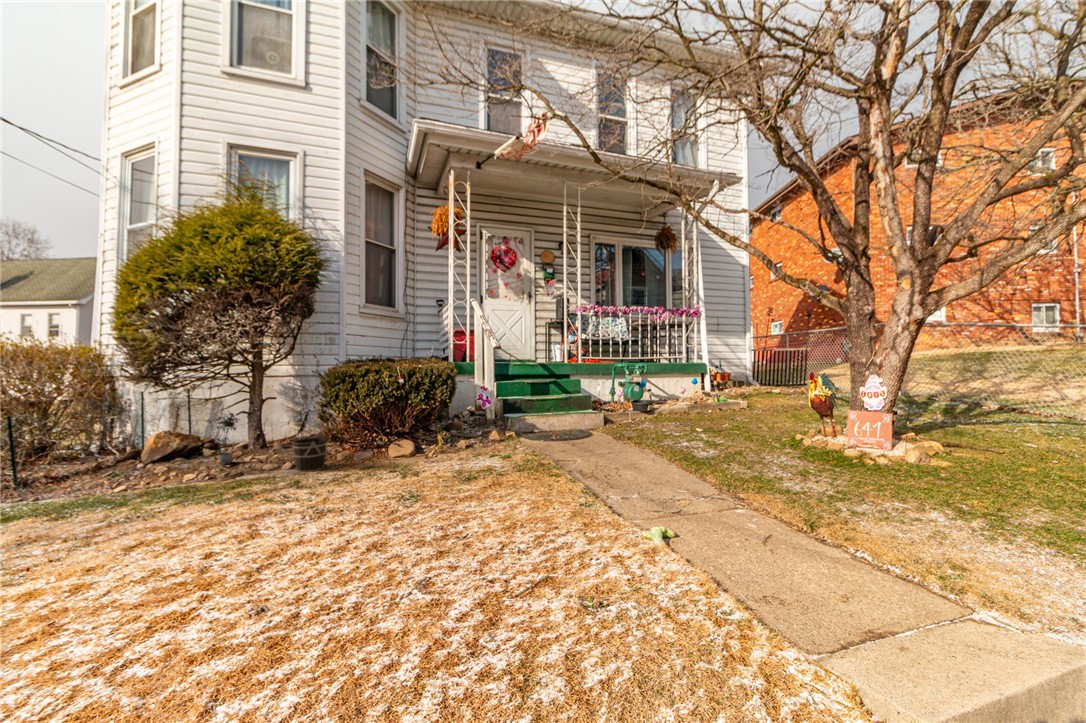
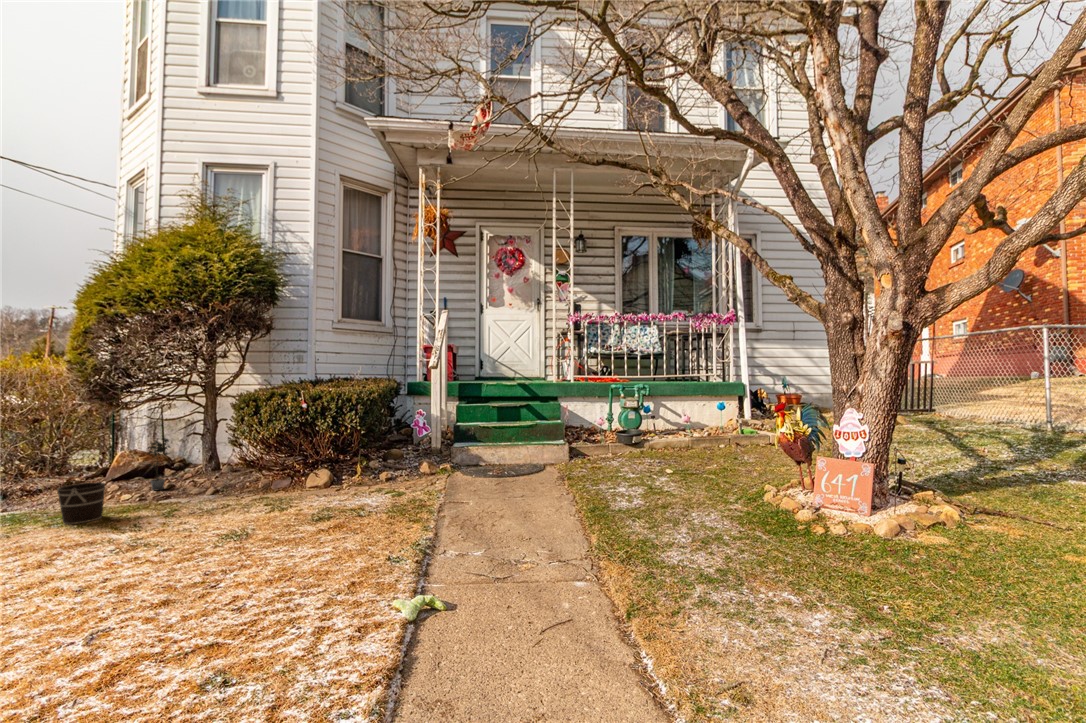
bucket: present [292,438,327,472] -> present [58,482,105,524]

